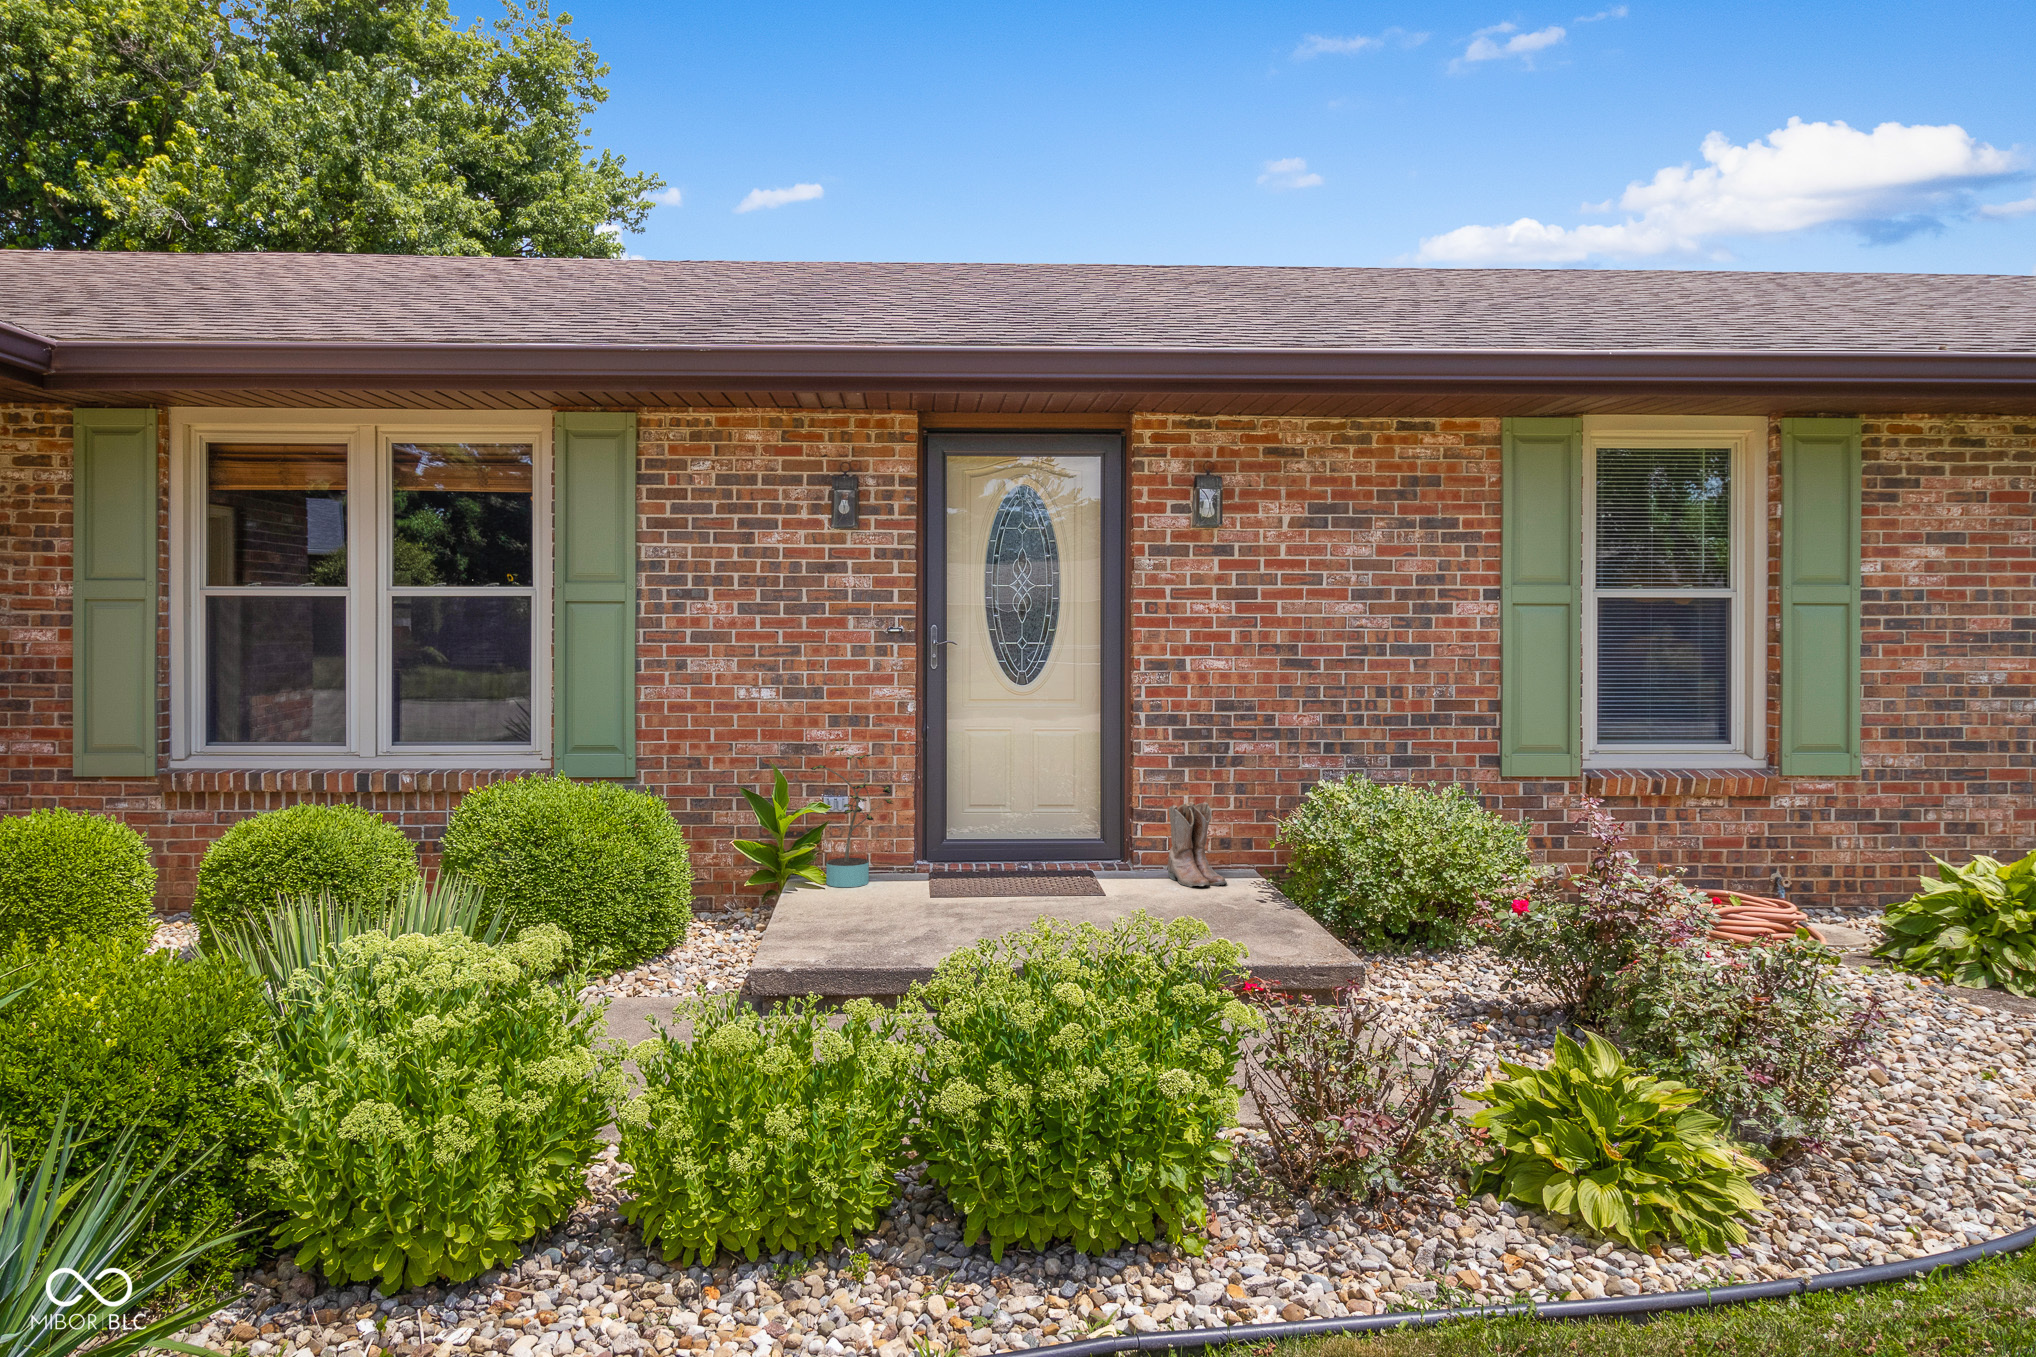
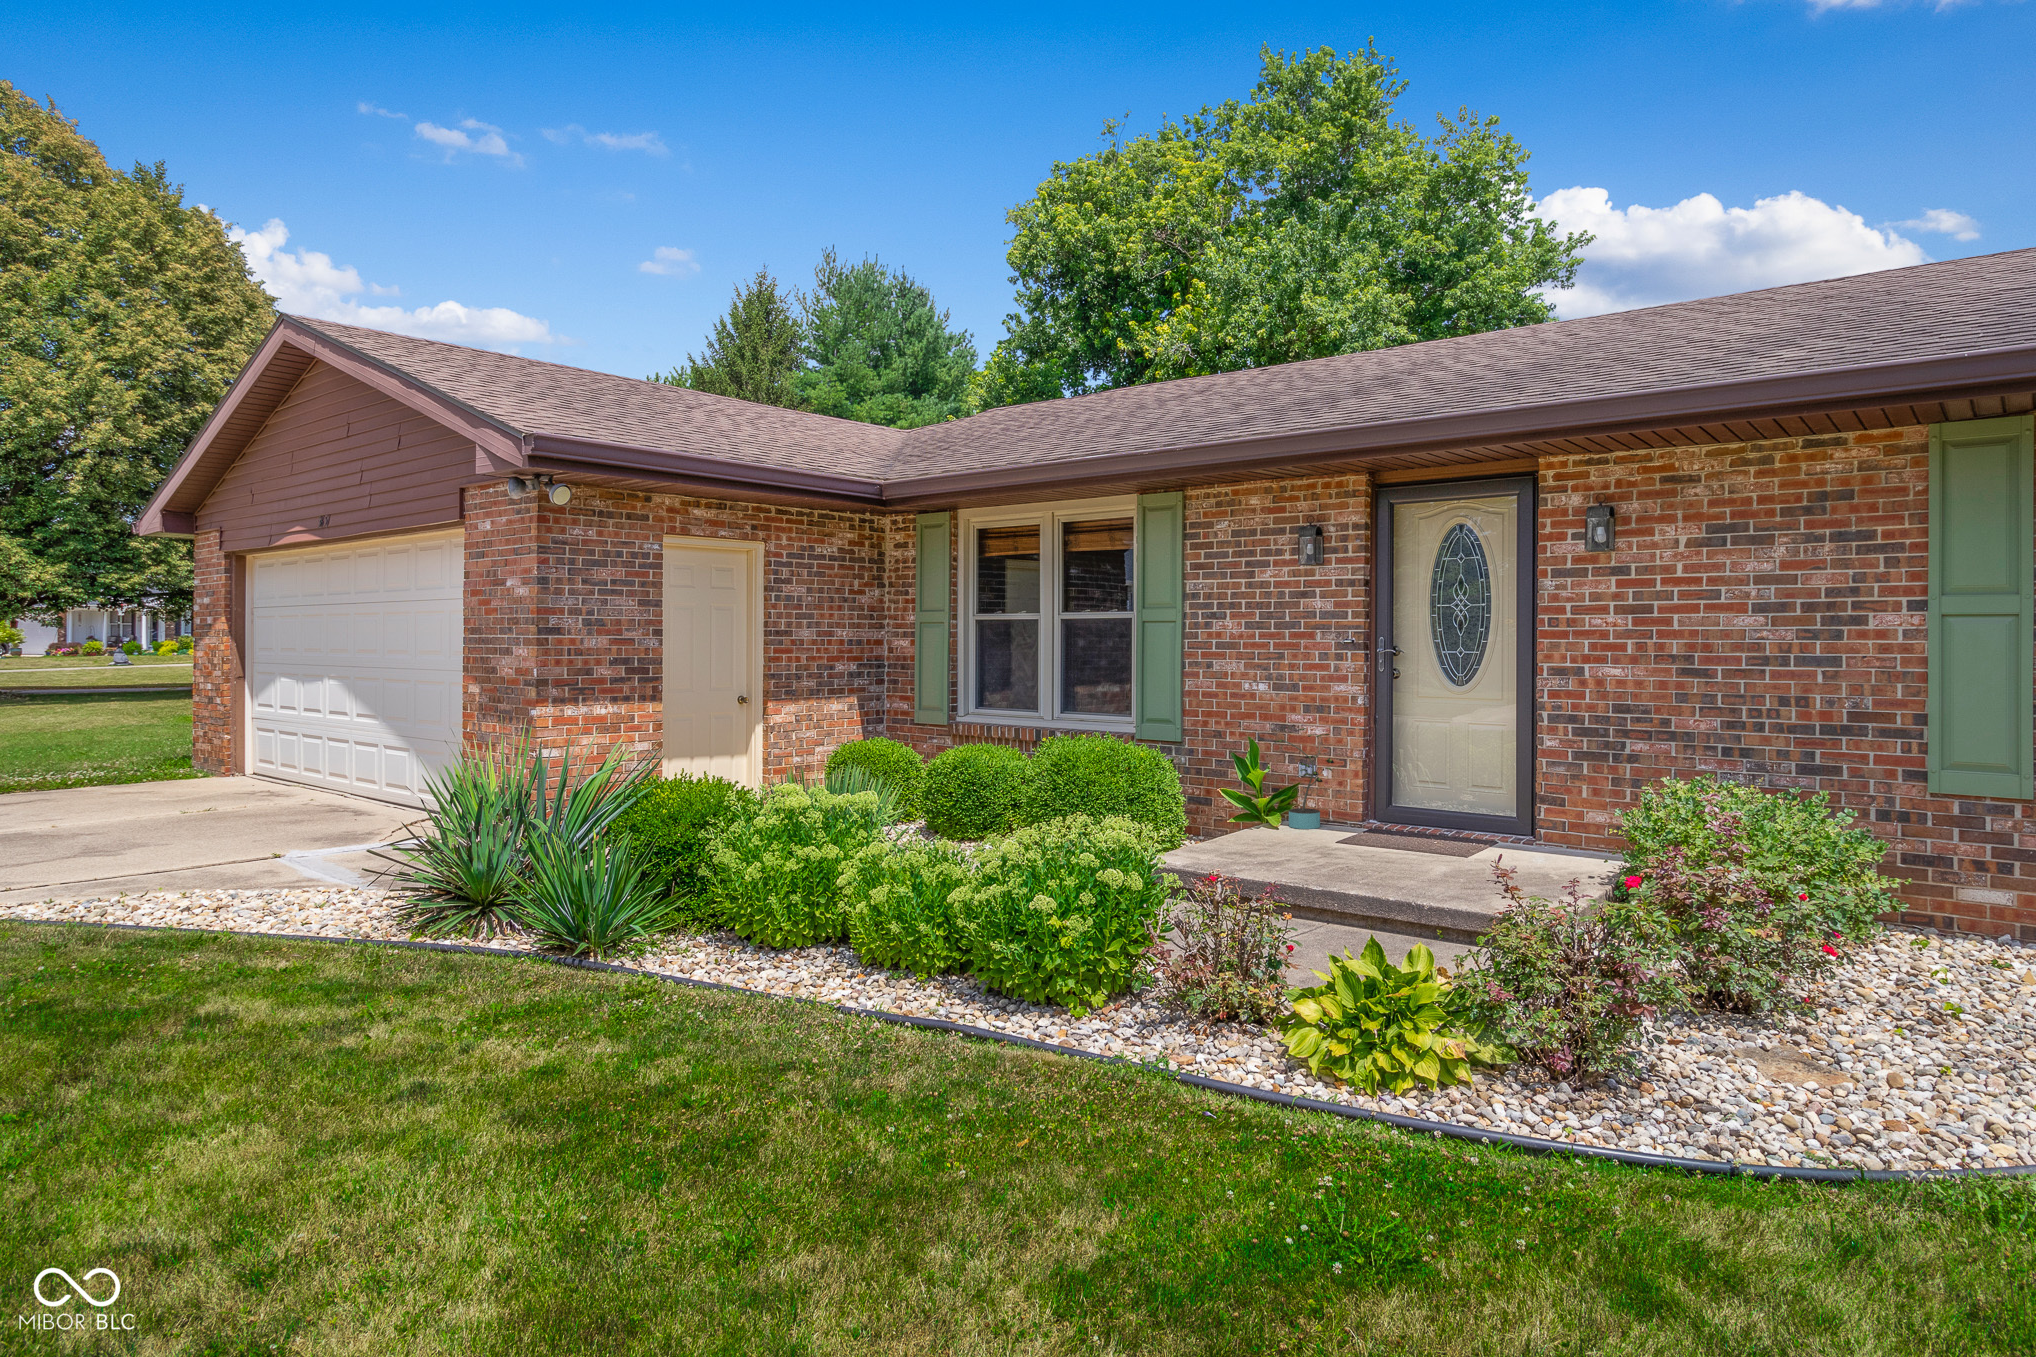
boots: present [1168,802,1227,887] -> none [1550,789,1596,861]

